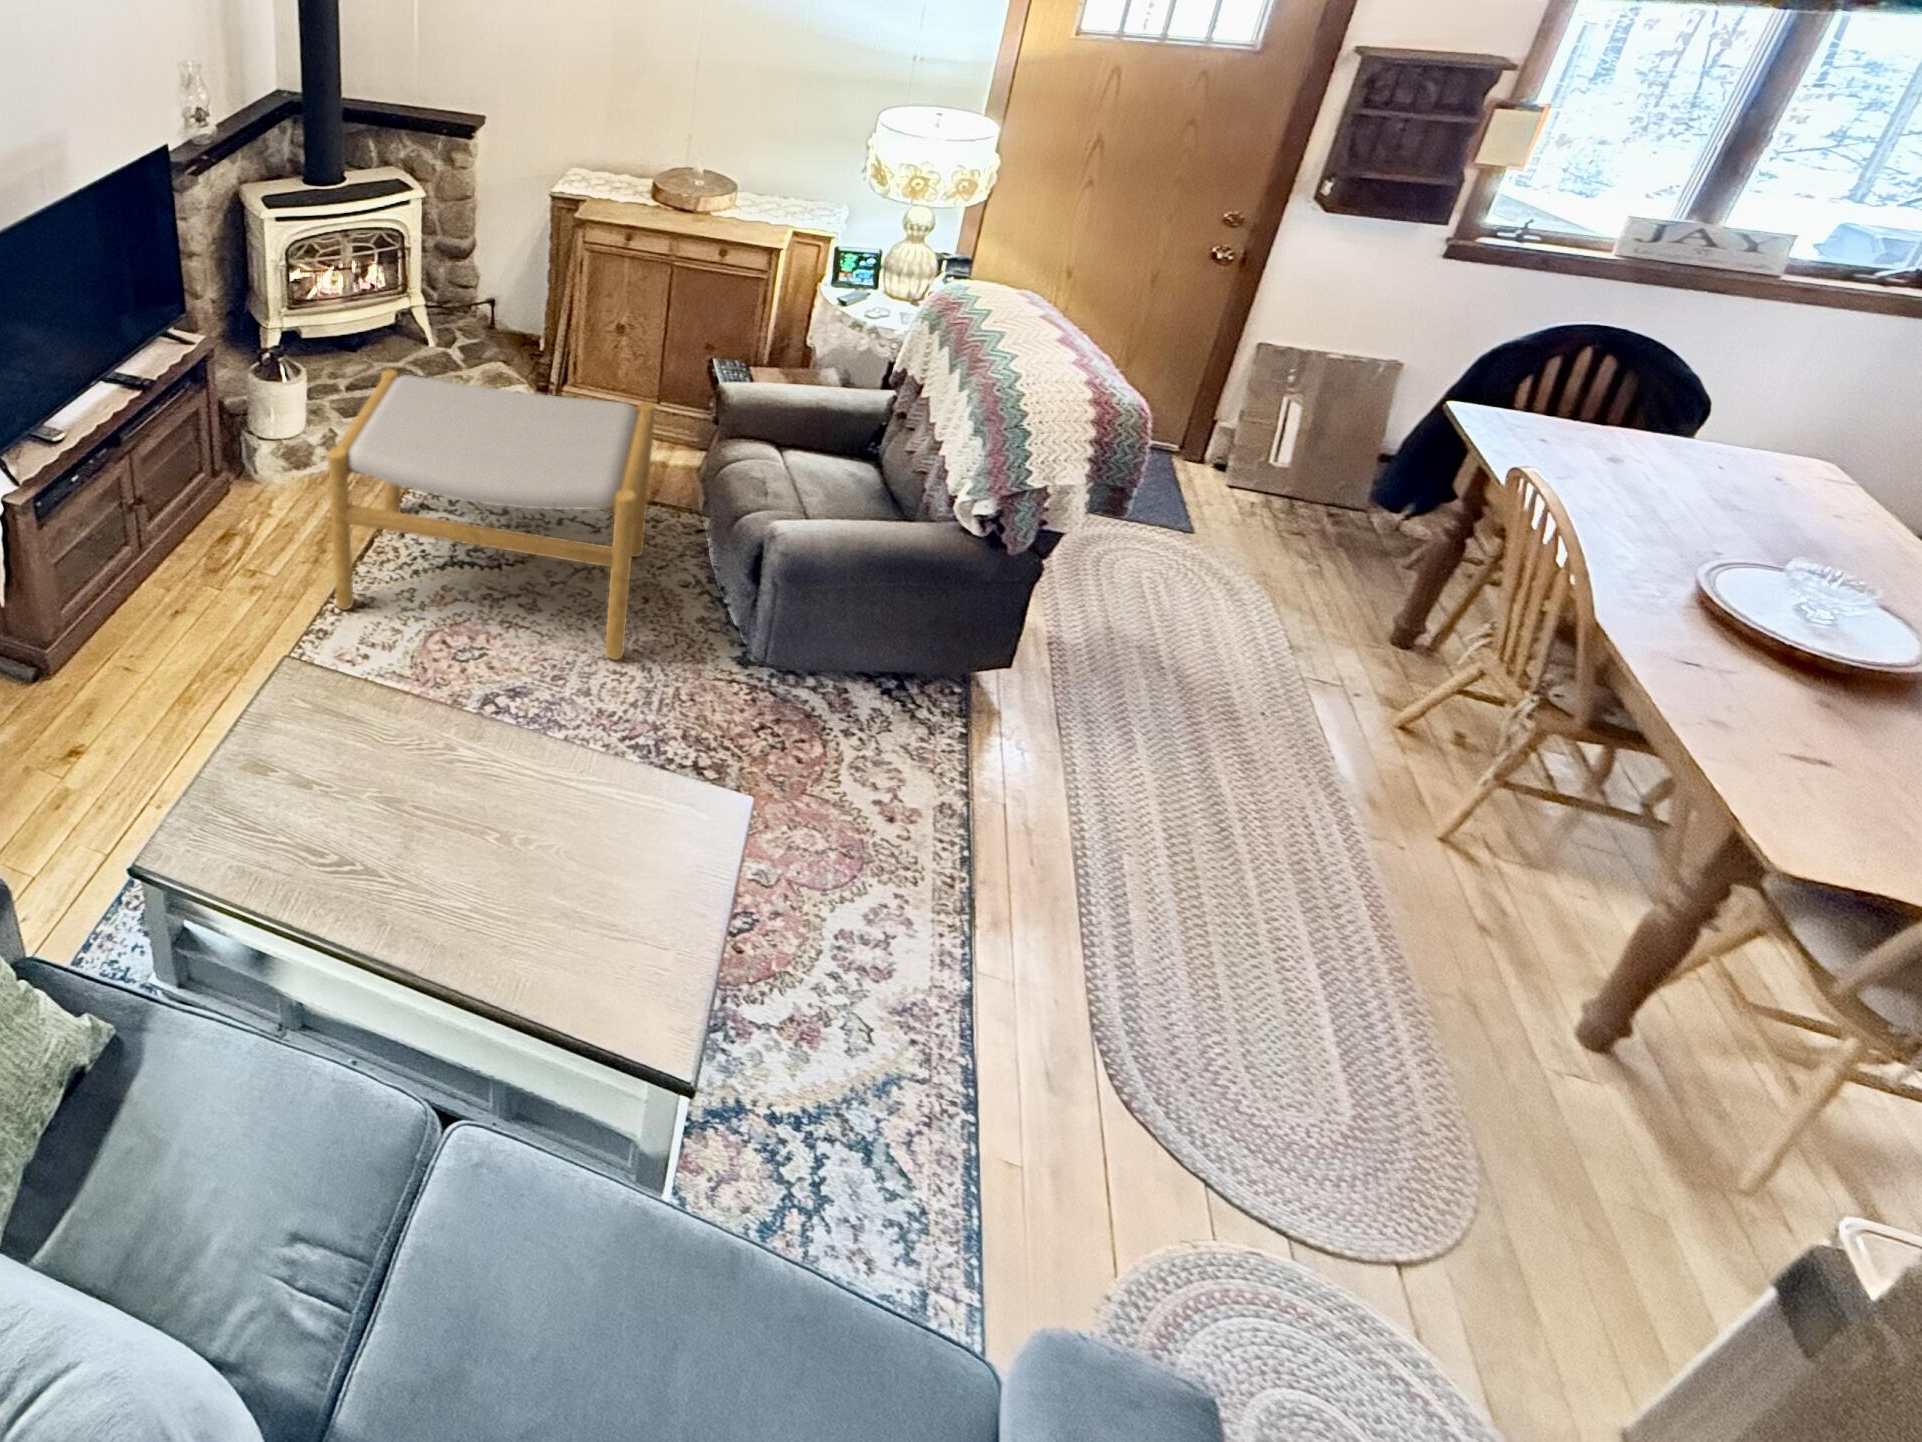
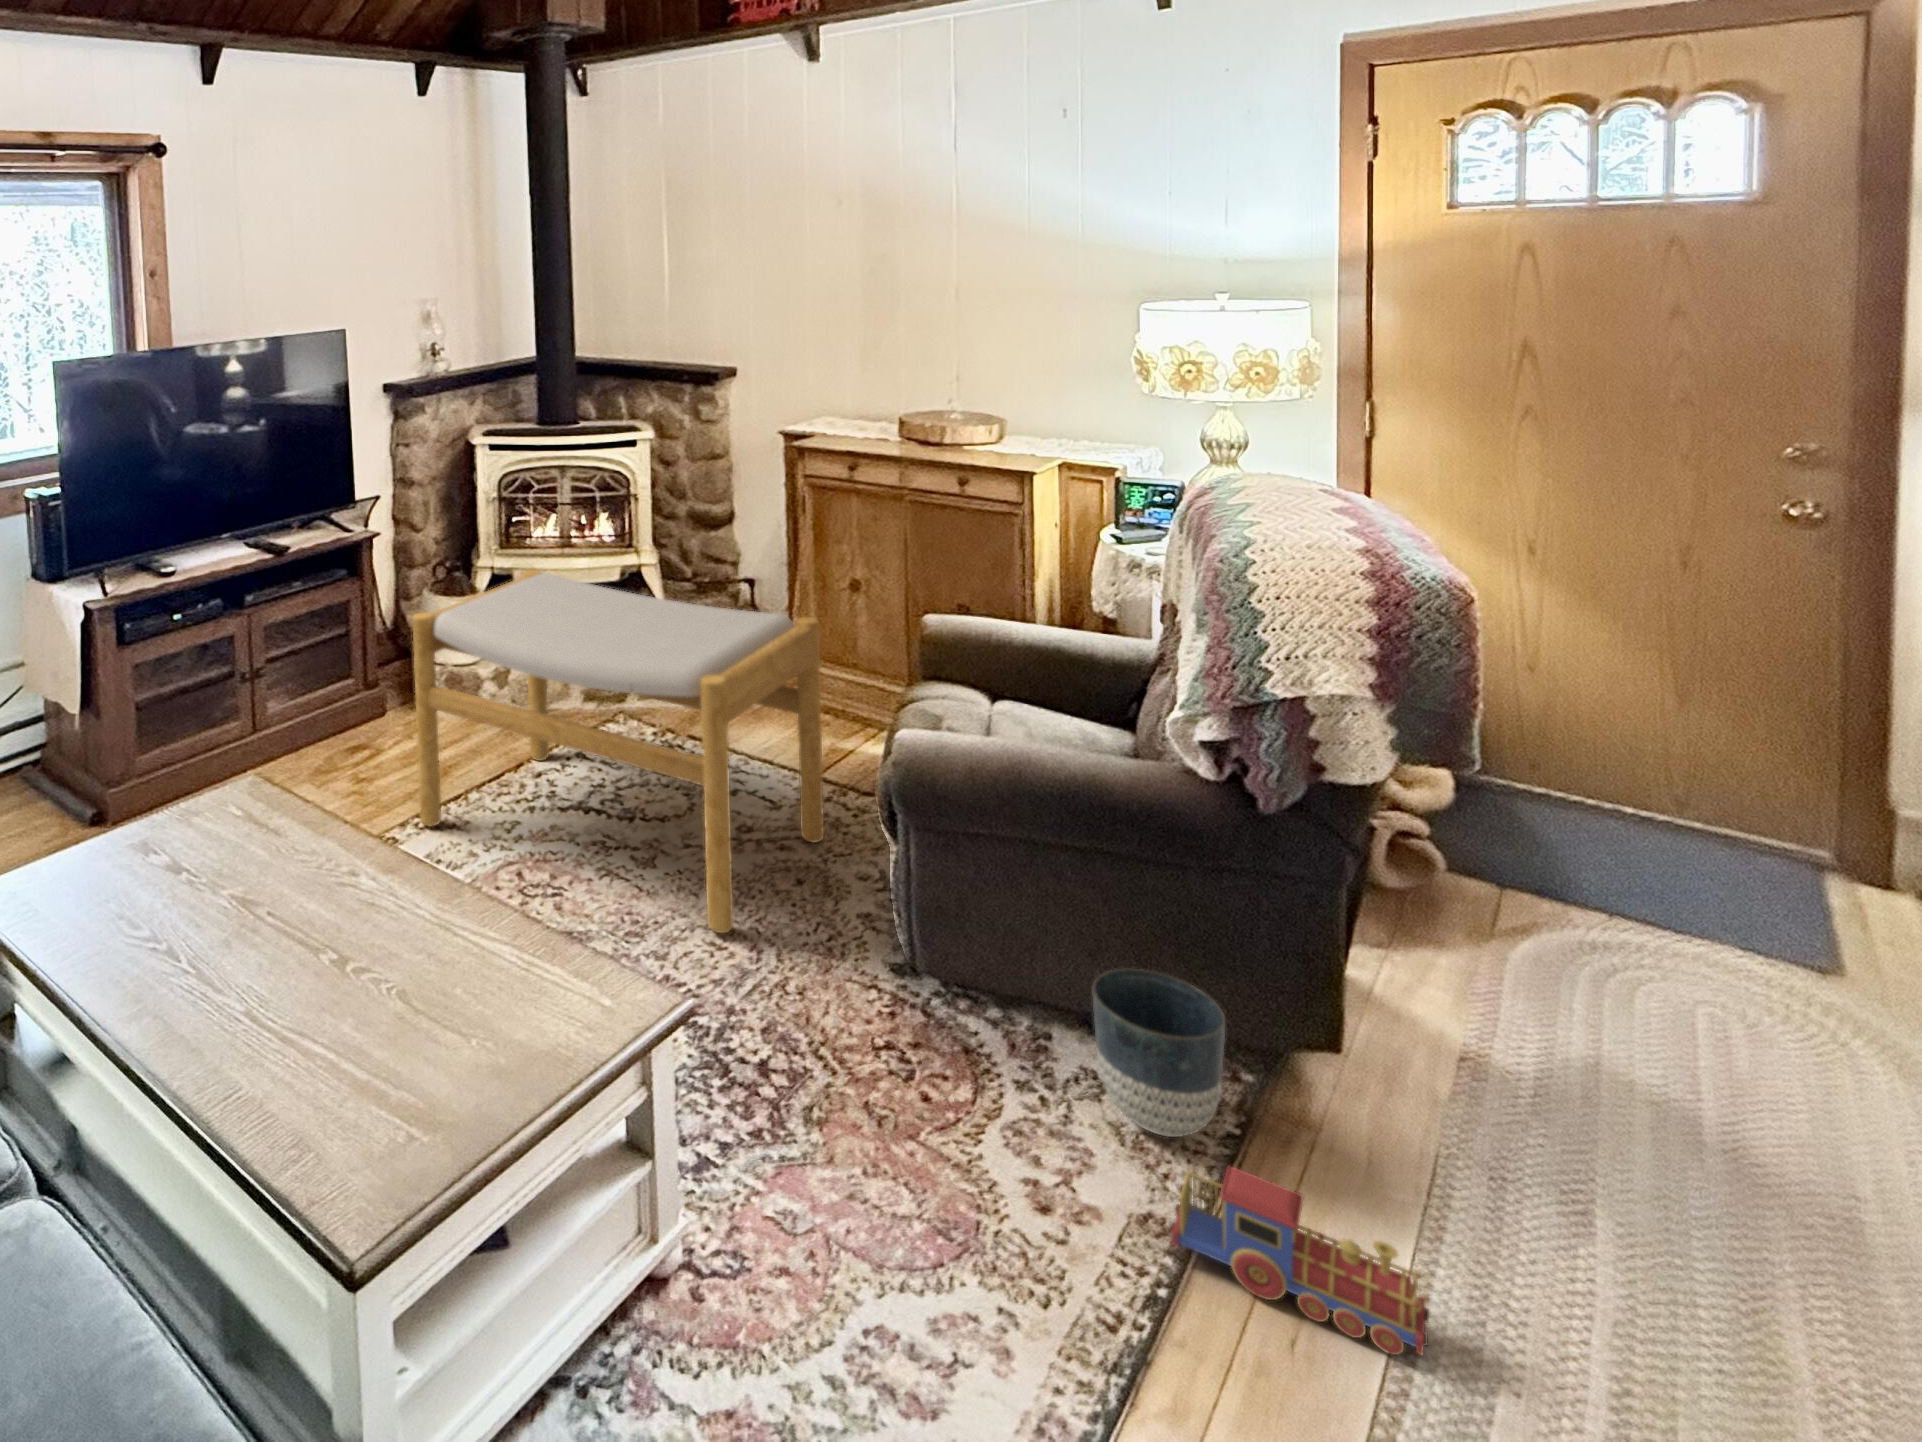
planter: none [896,649,980,746] -> present [1093,969,1225,1137]
toy train: none [964,774,1102,853] -> present [1170,1166,1429,1355]

